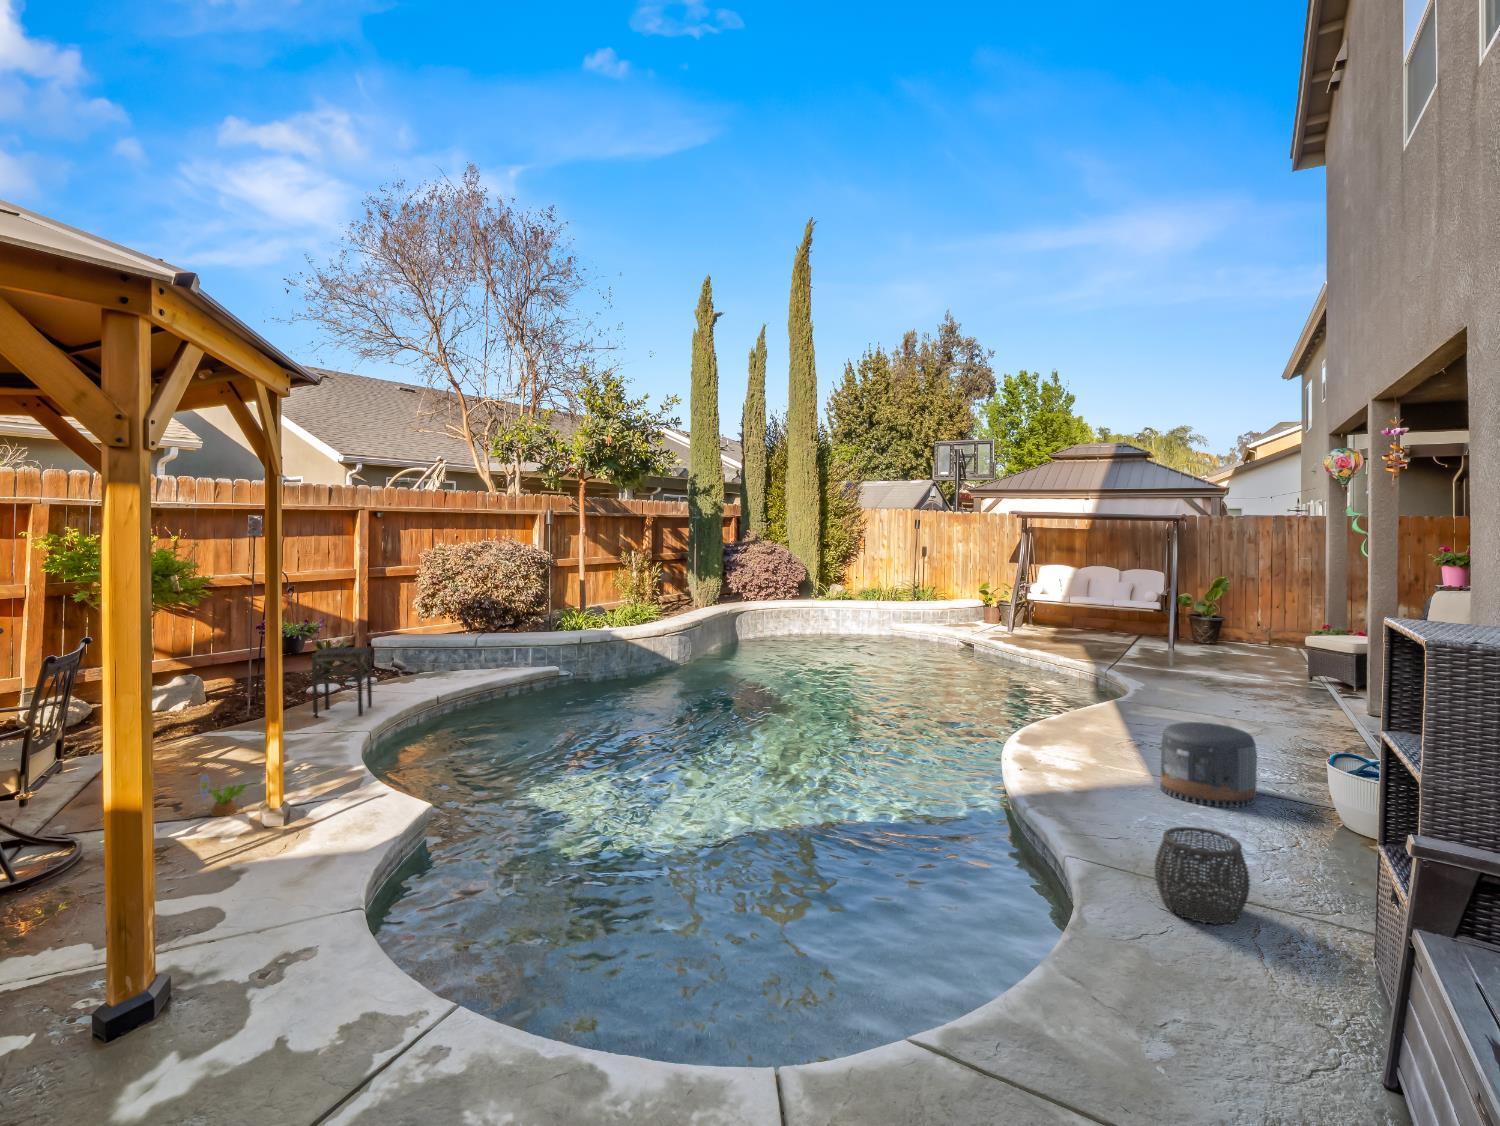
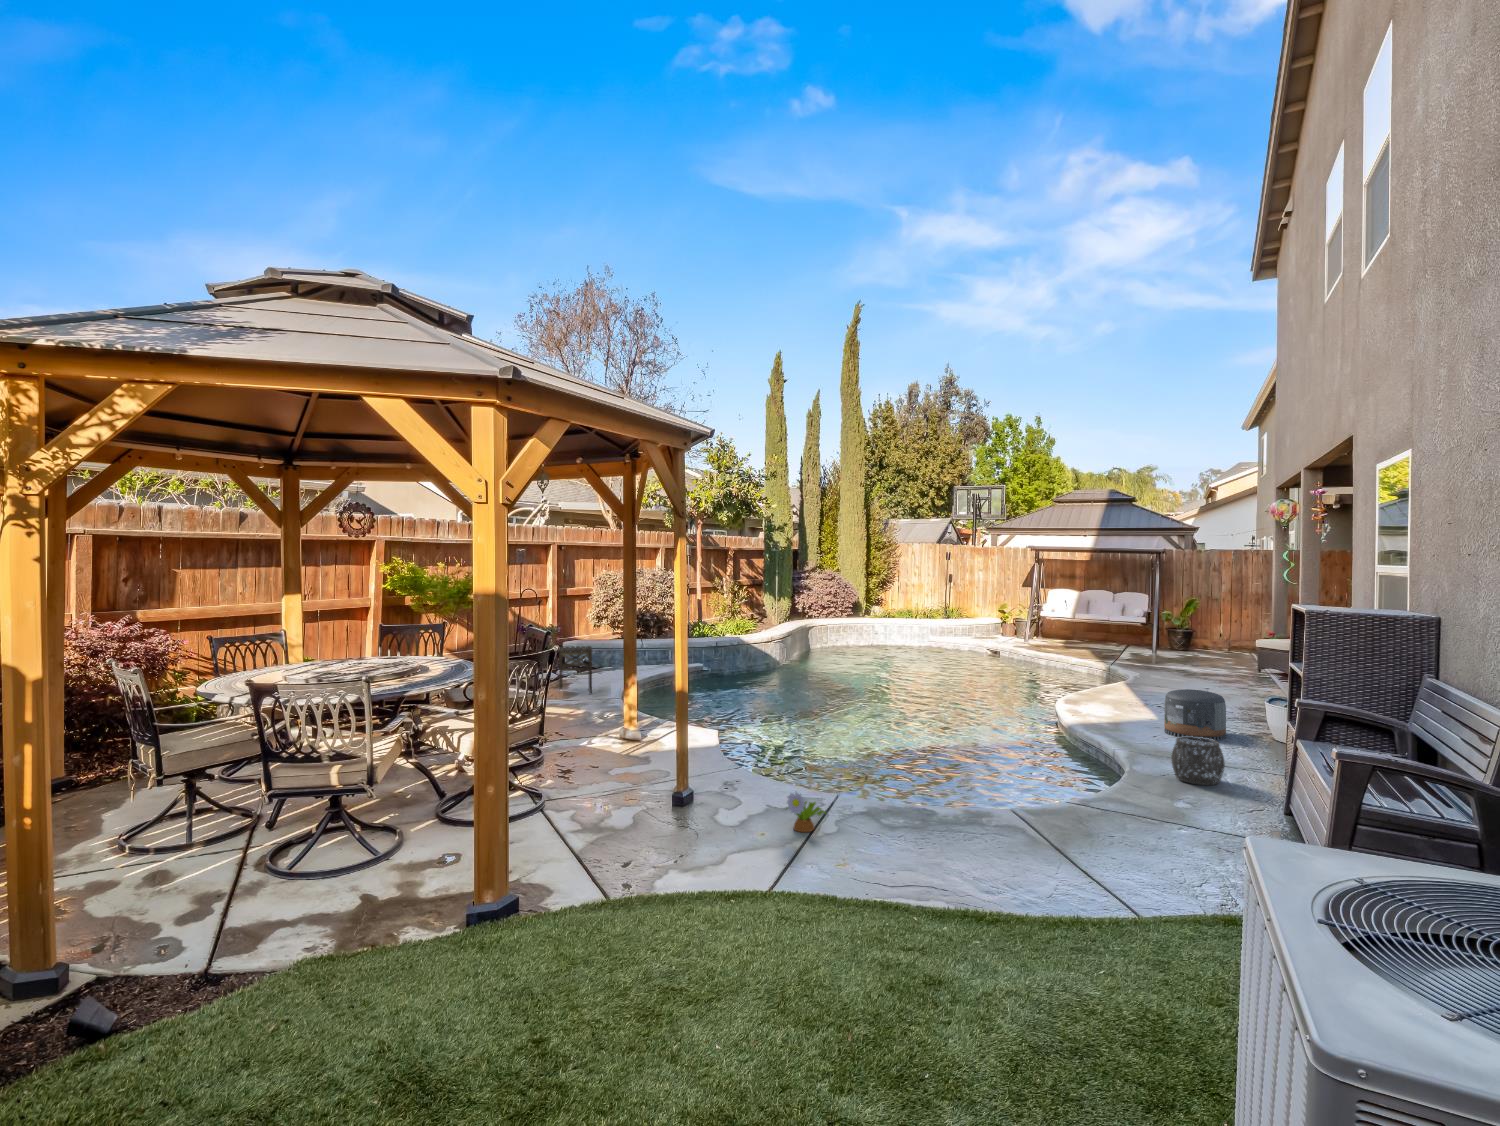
decorative plant: present [200,774,248,816] -> present [787,792,826,832]

